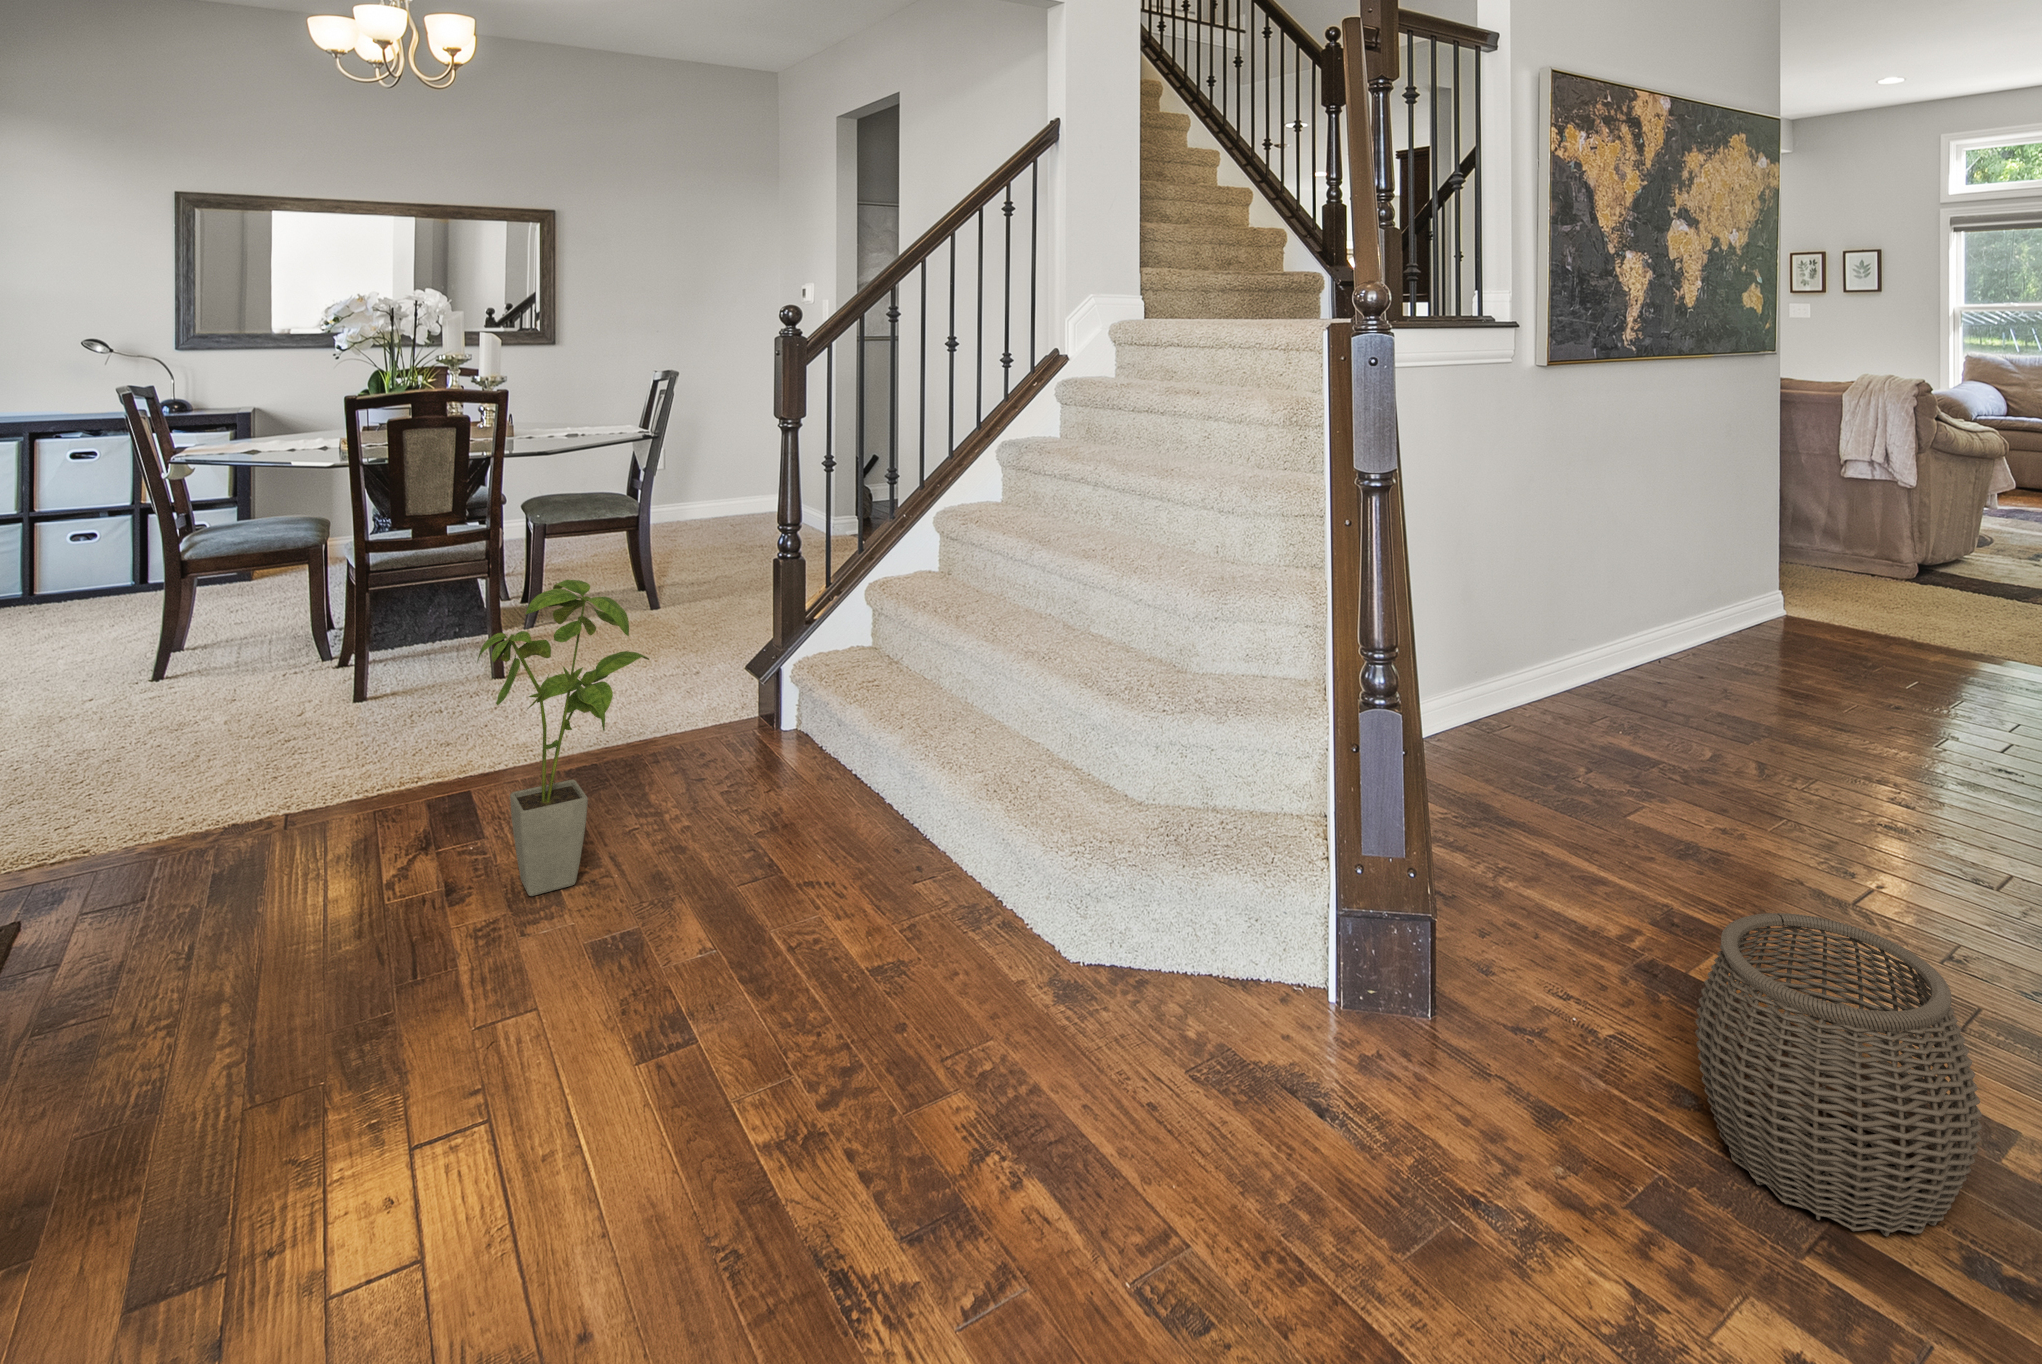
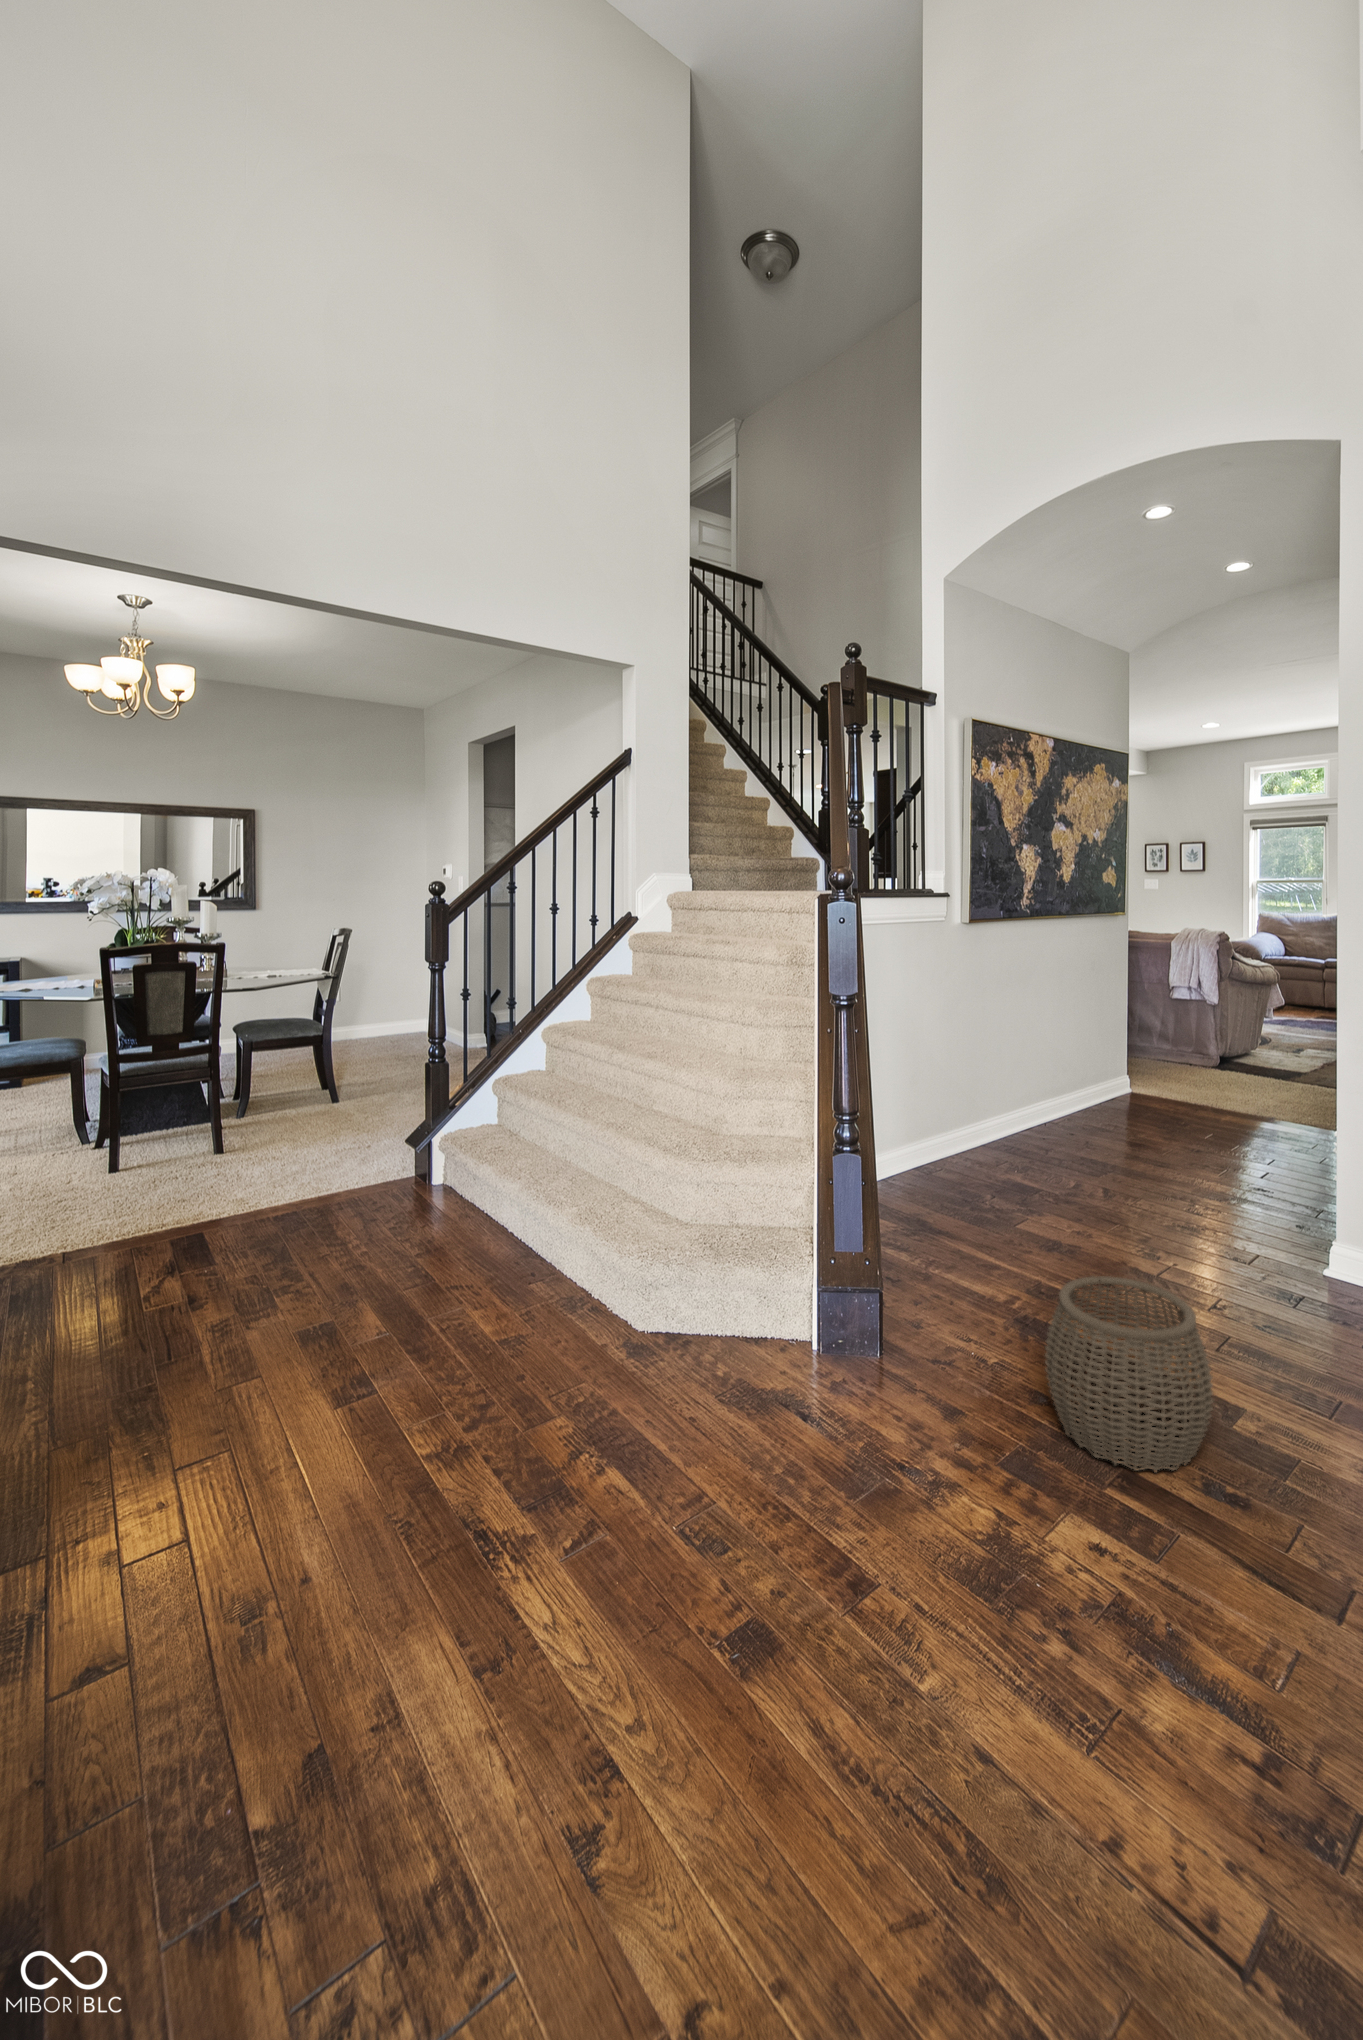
house plant: present [477,580,649,896] -> none [211,1078,336,1305]

